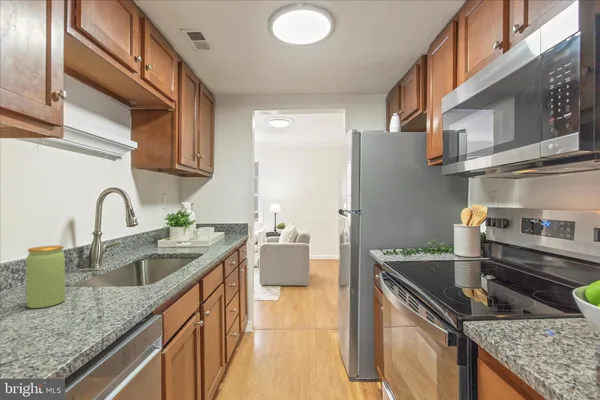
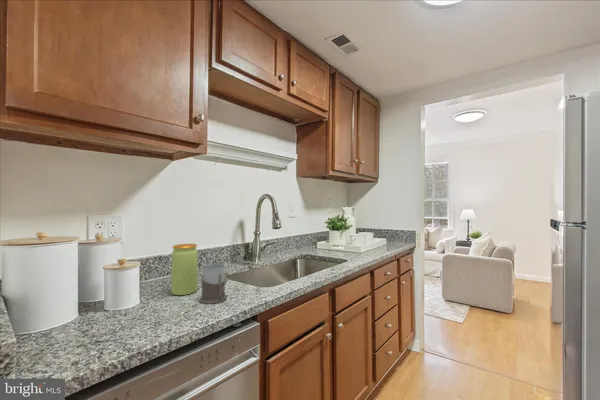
mug: none [84,263,124,305] -> present [200,264,227,304]

